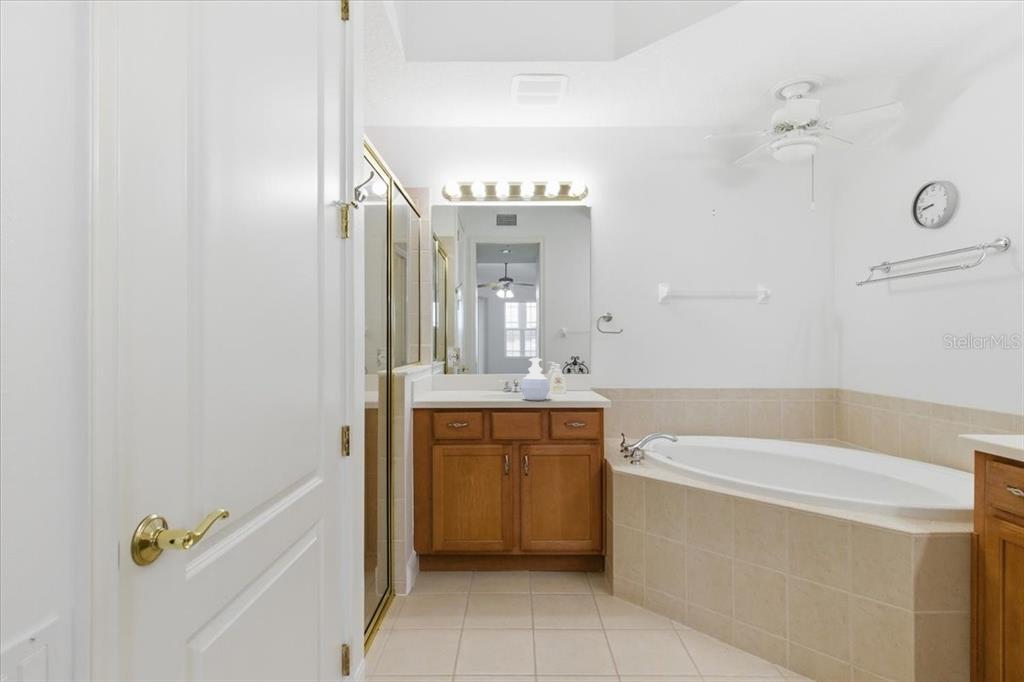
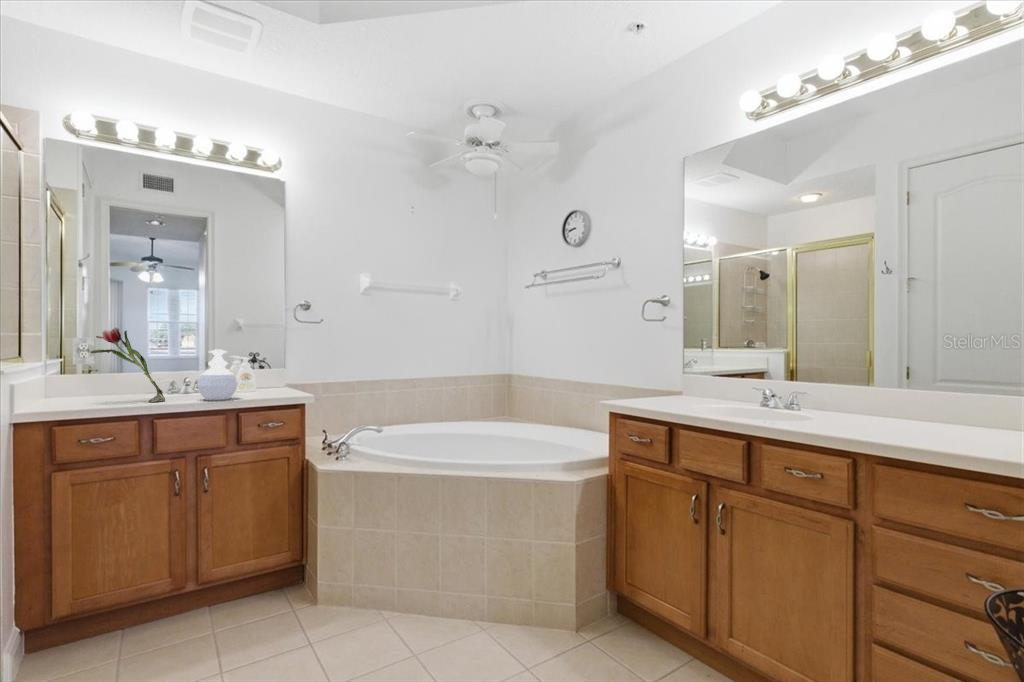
flower: none [453,340,499,399] -> present [91,327,165,402]

